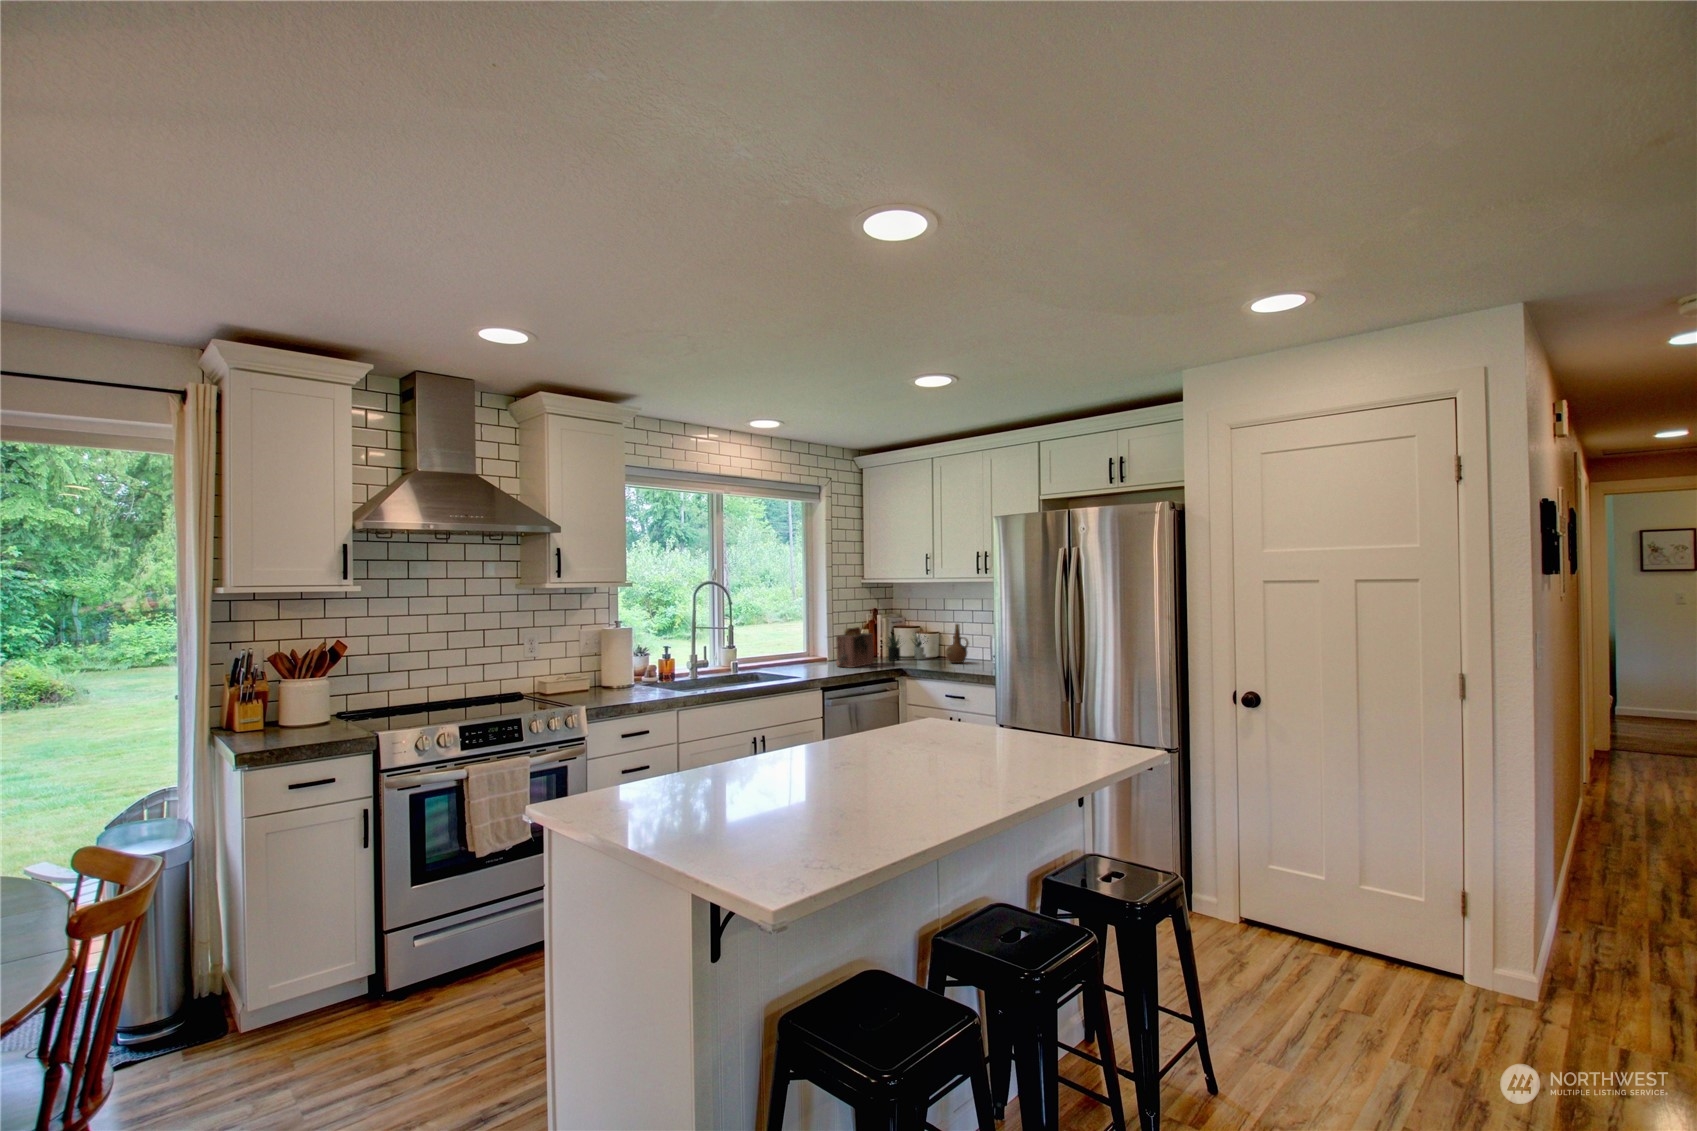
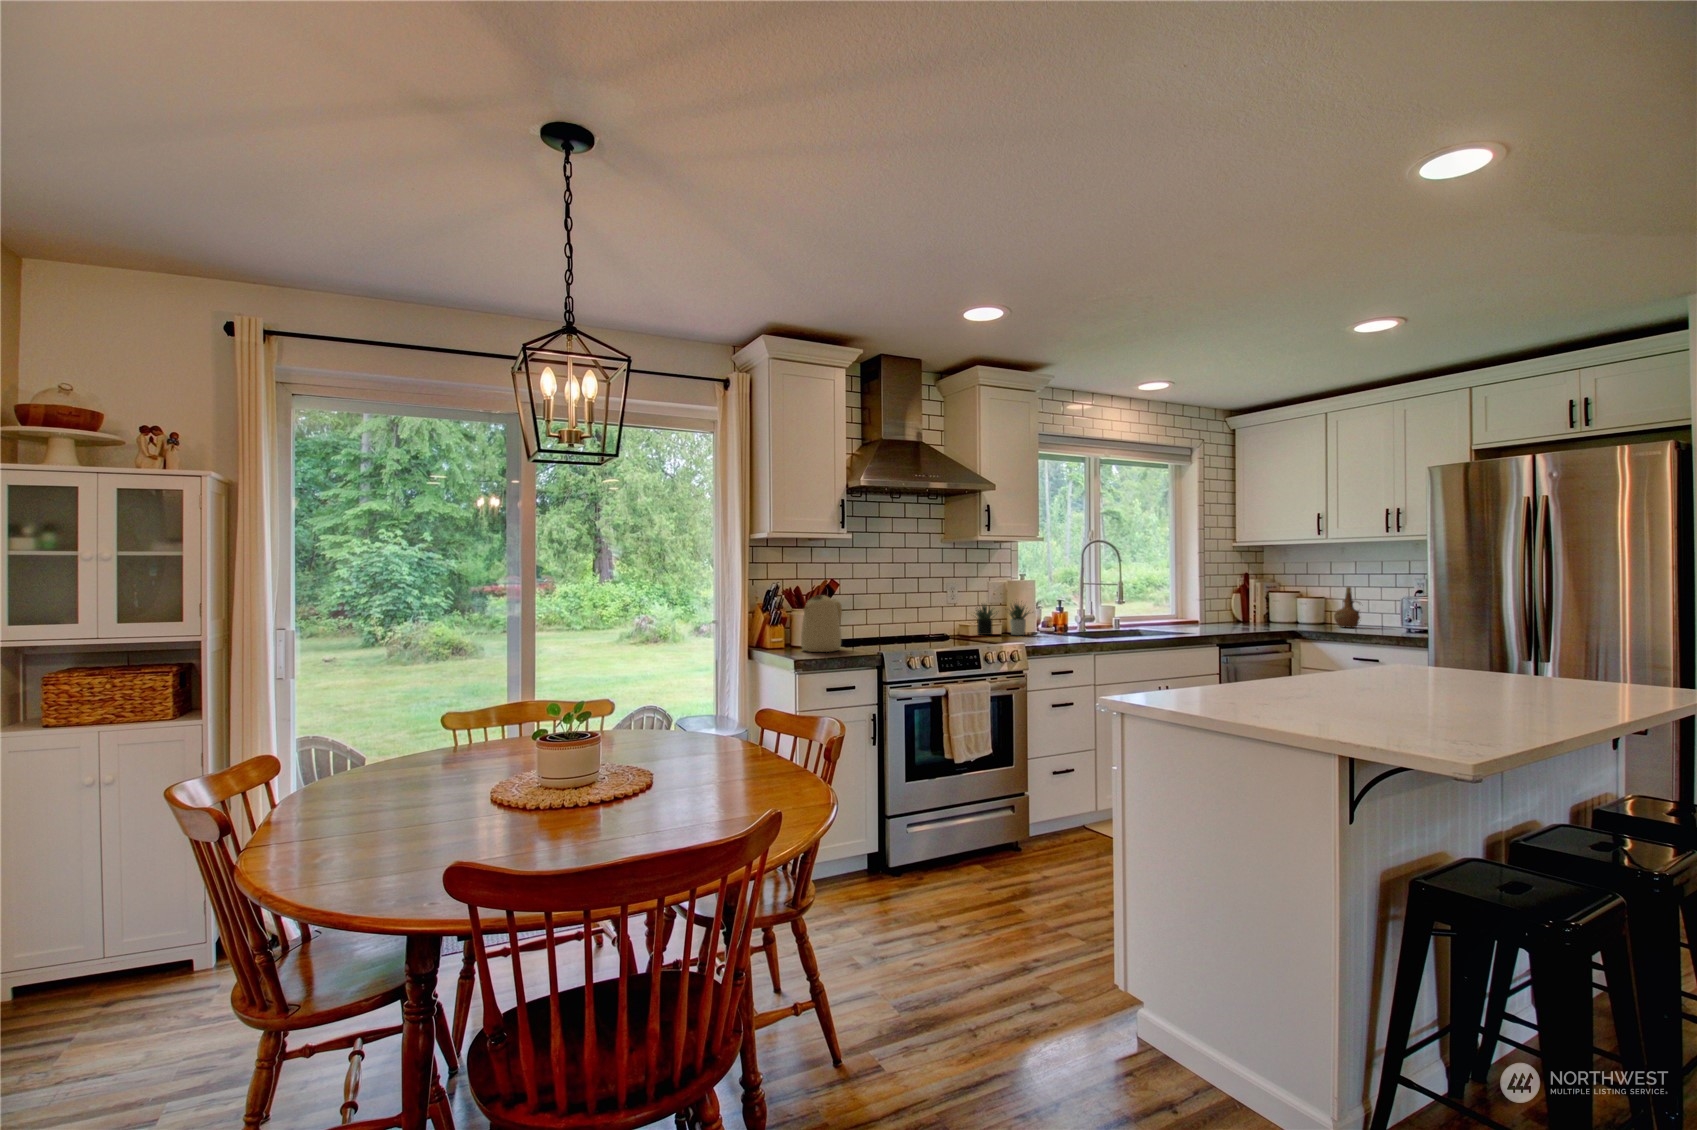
toaster: present [836,627,874,668] -> none [1217,588,1254,628]
succulent plant: present [887,633,928,660] -> present [976,604,1029,635]
kettle: none [270,665,342,737] -> present [801,595,842,652]

